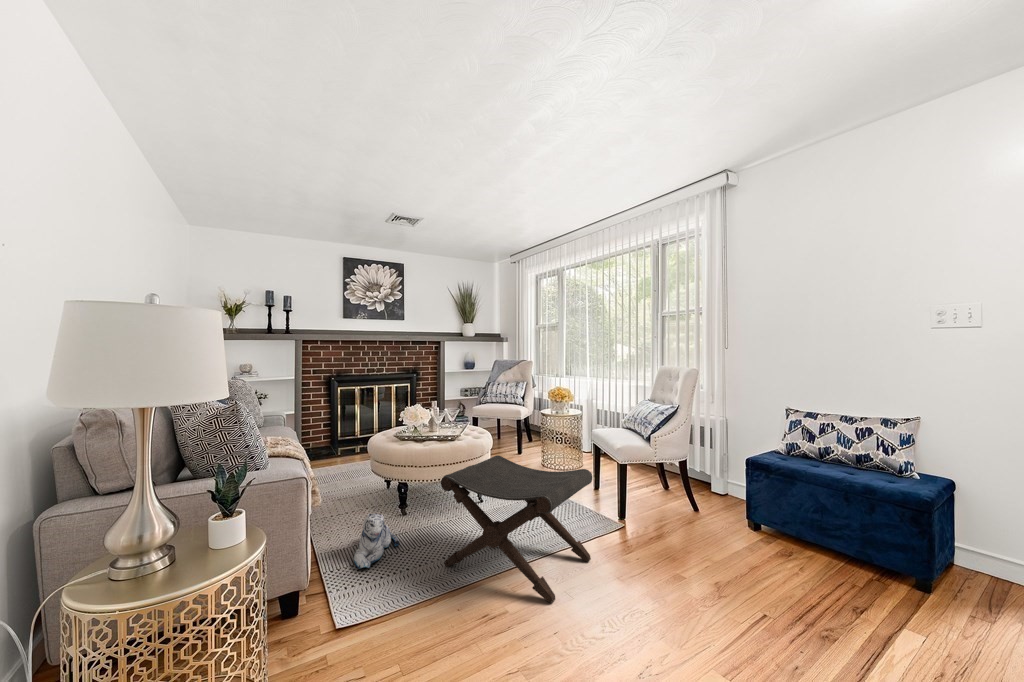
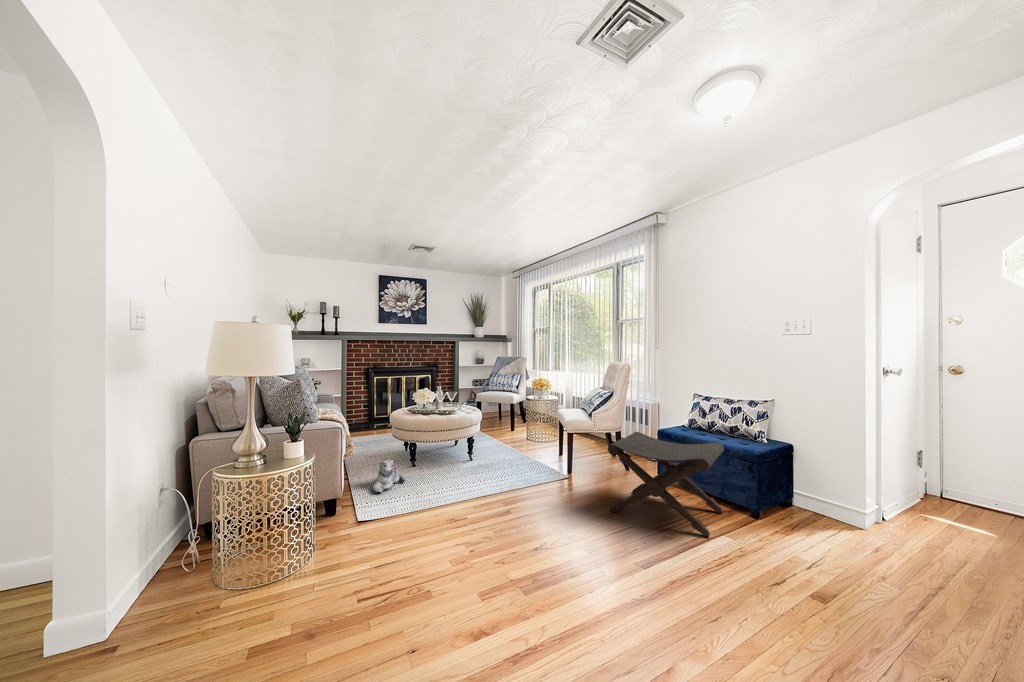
footstool: present [441,455,592,603] -> present [608,432,724,537]

